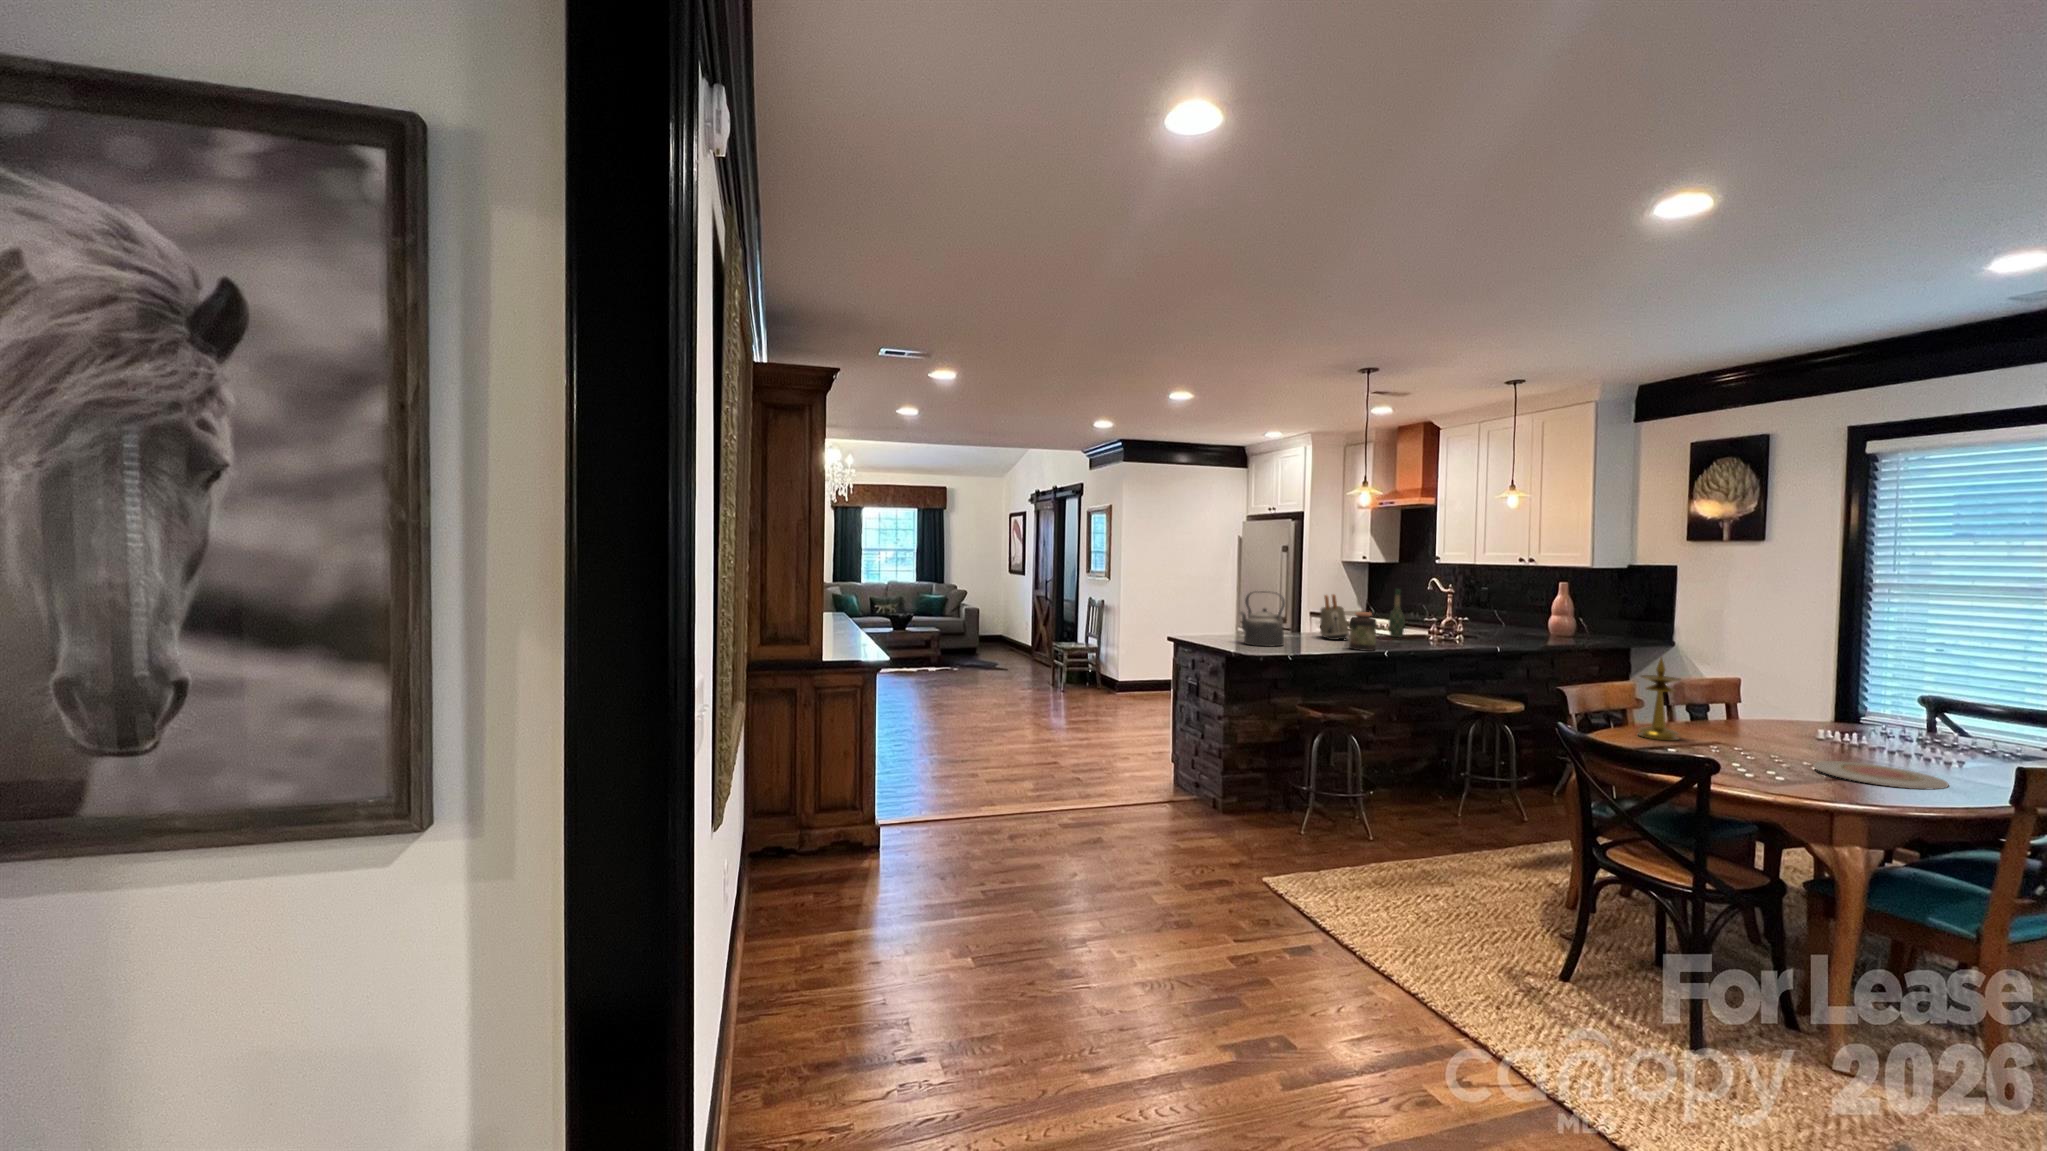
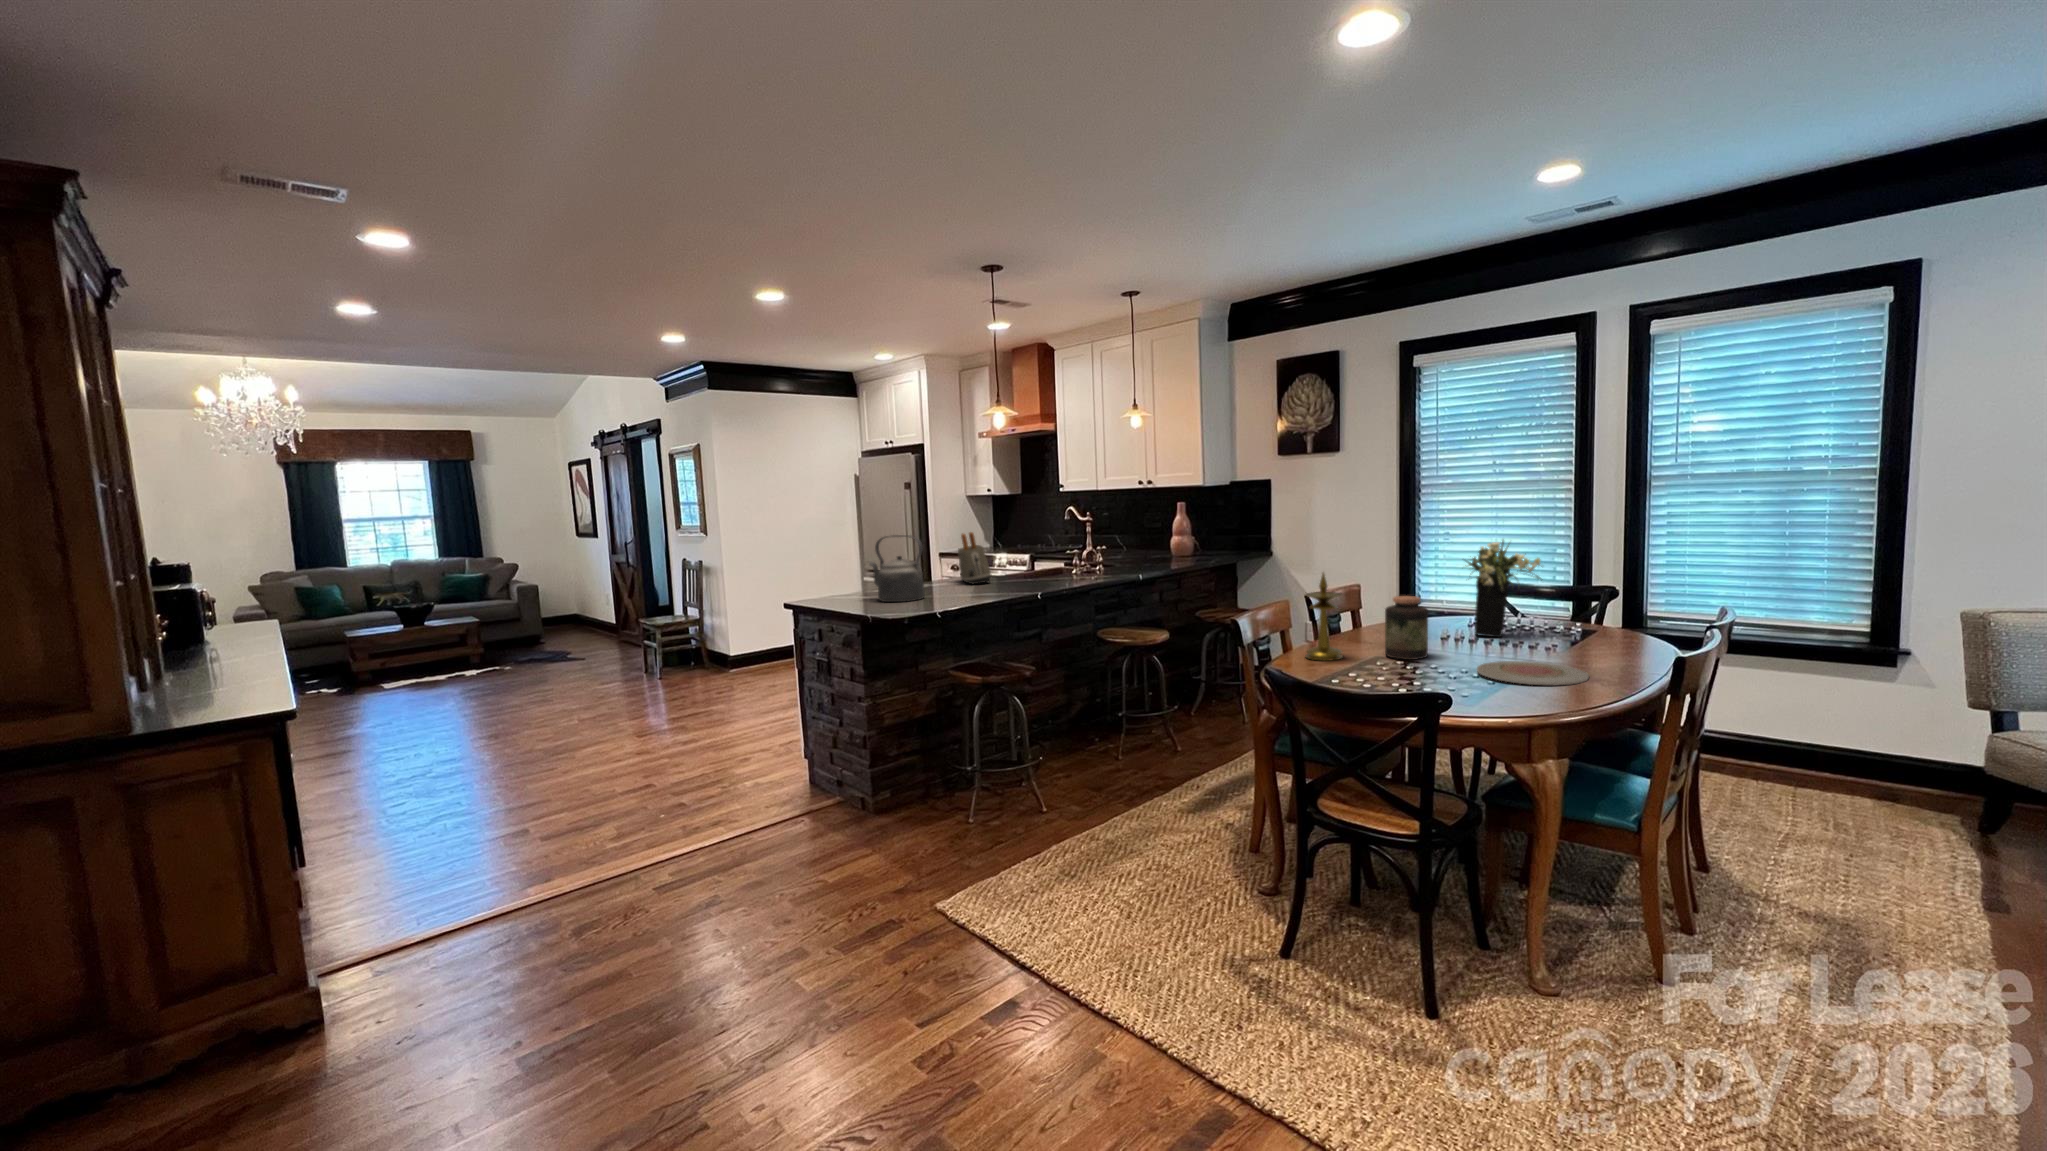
wine bottle: present [1389,589,1405,637] -> none [1027,521,1044,574]
jar: present [1349,612,1376,651] -> present [1385,596,1428,660]
flower arrangement: none [1845,645,1958,747] -> present [1466,540,1541,637]

